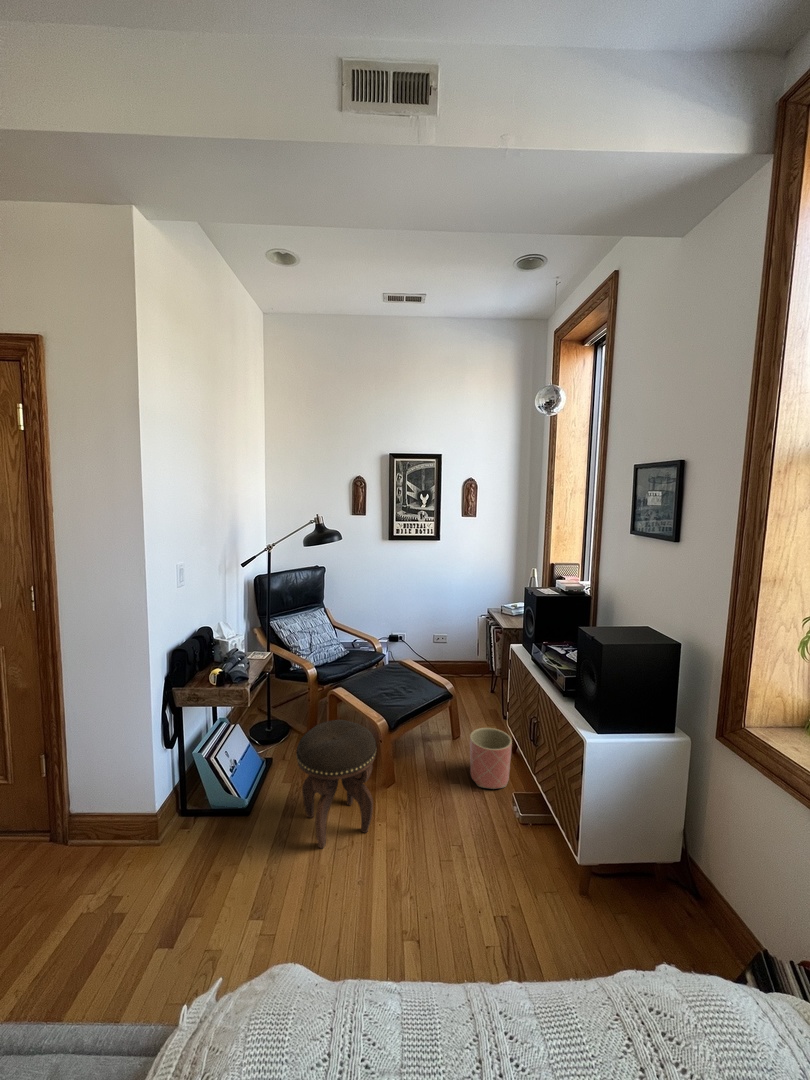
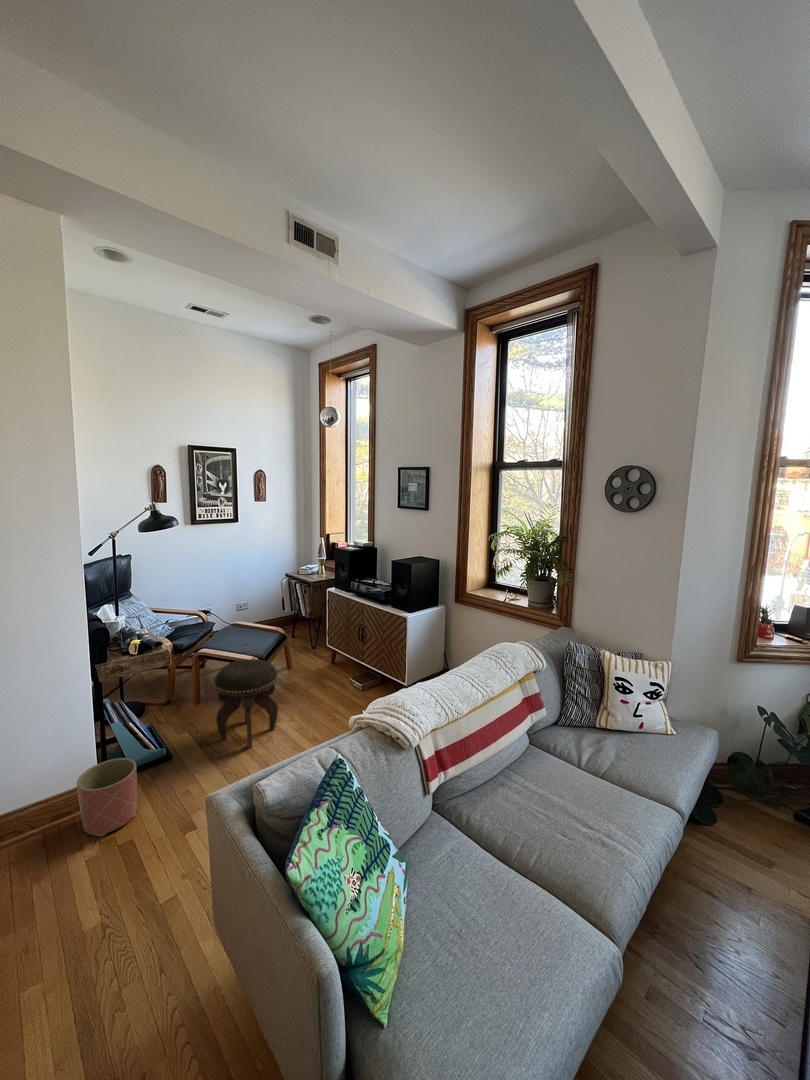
planter: present [470,728,512,789] -> present [77,758,137,836]

